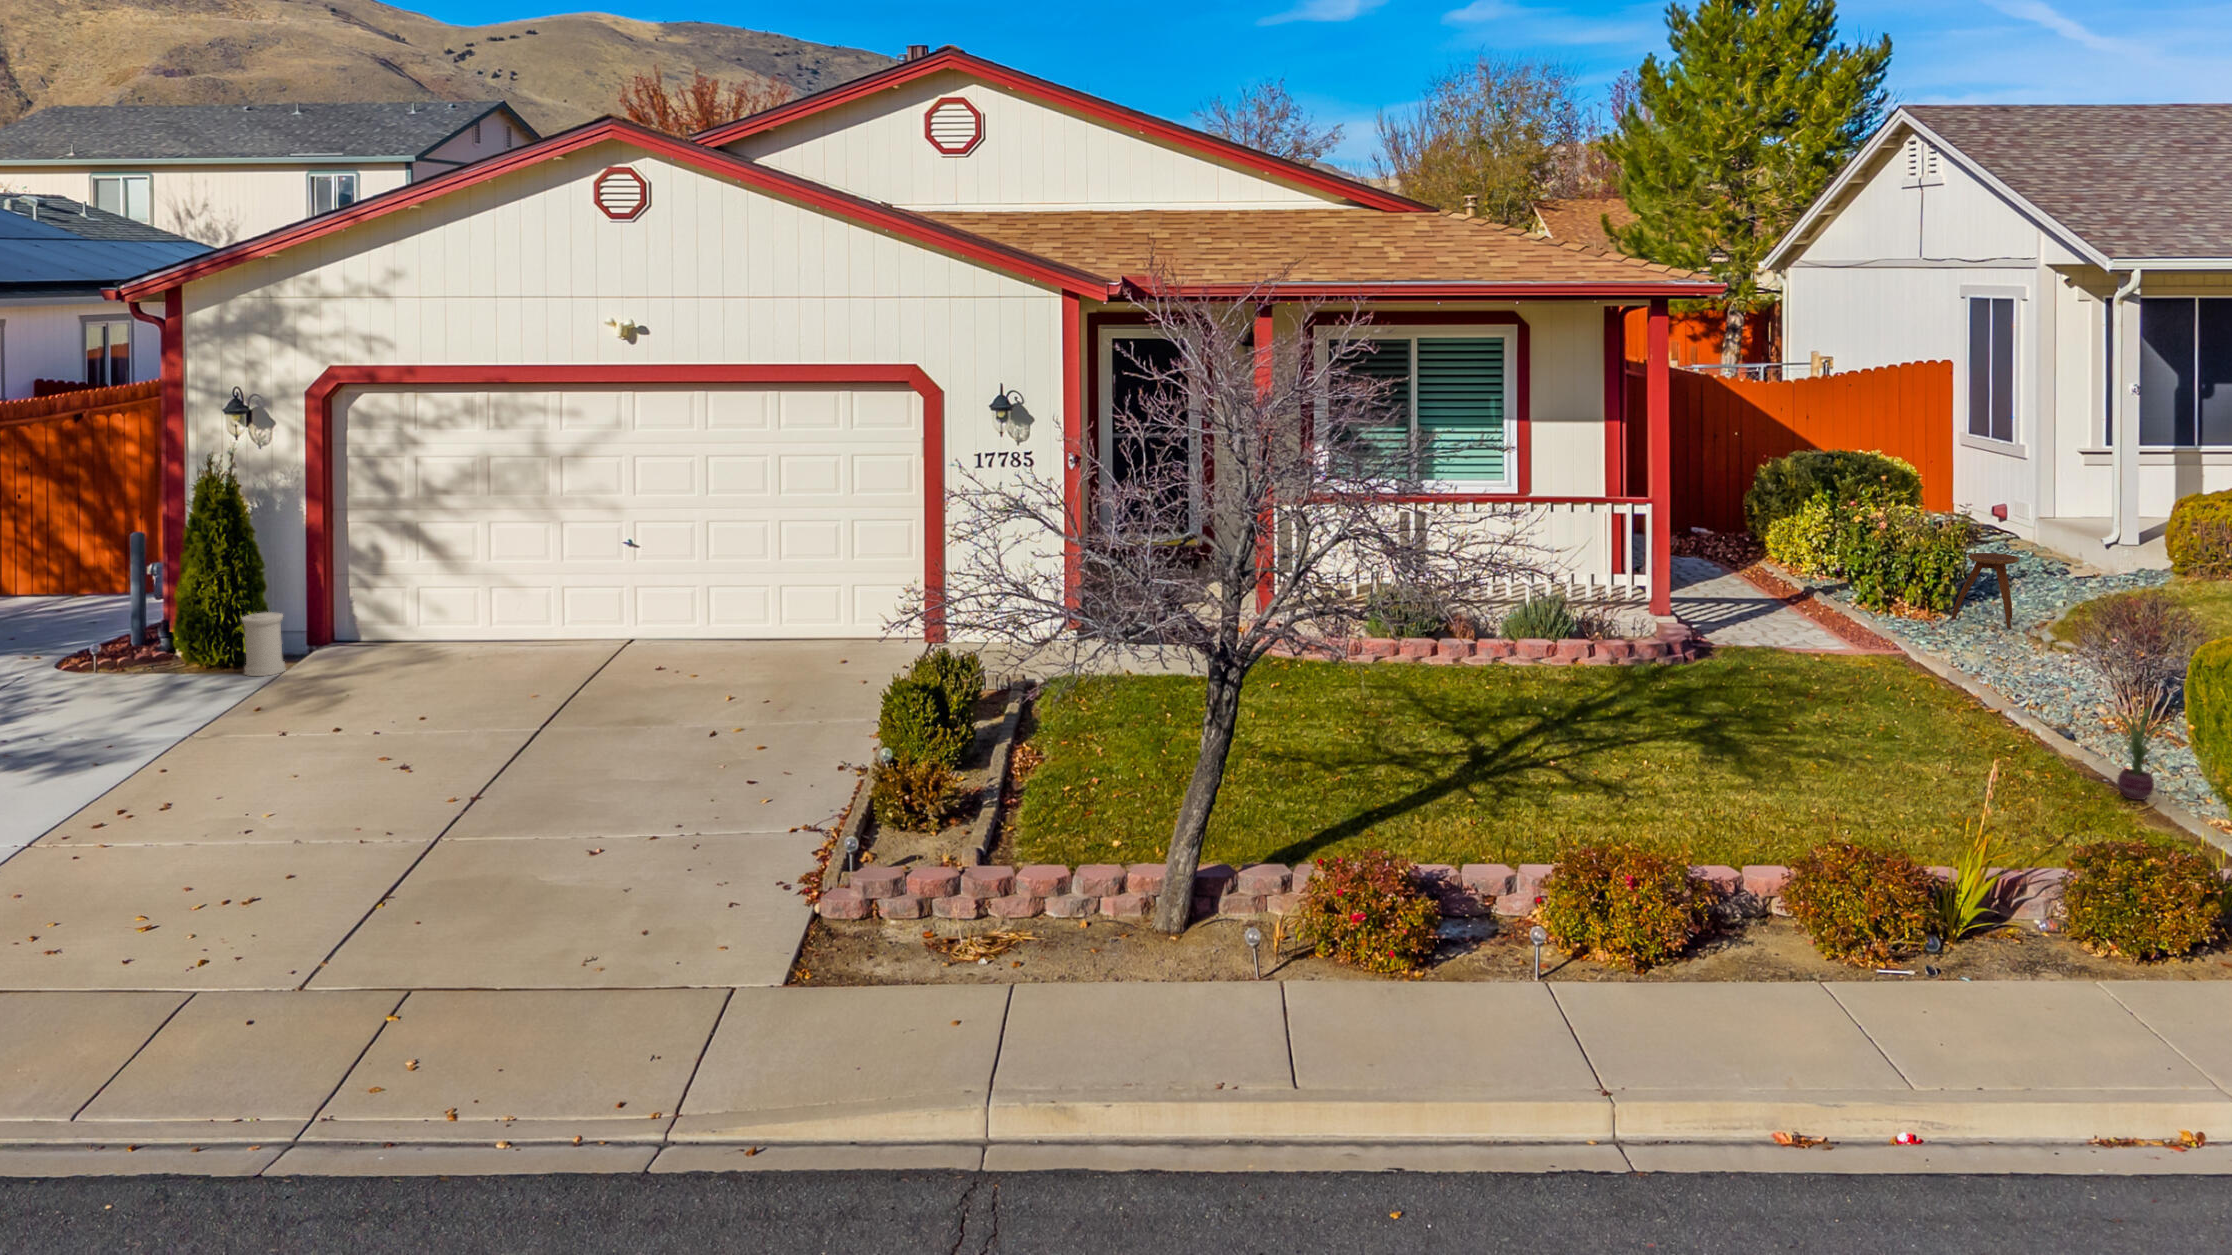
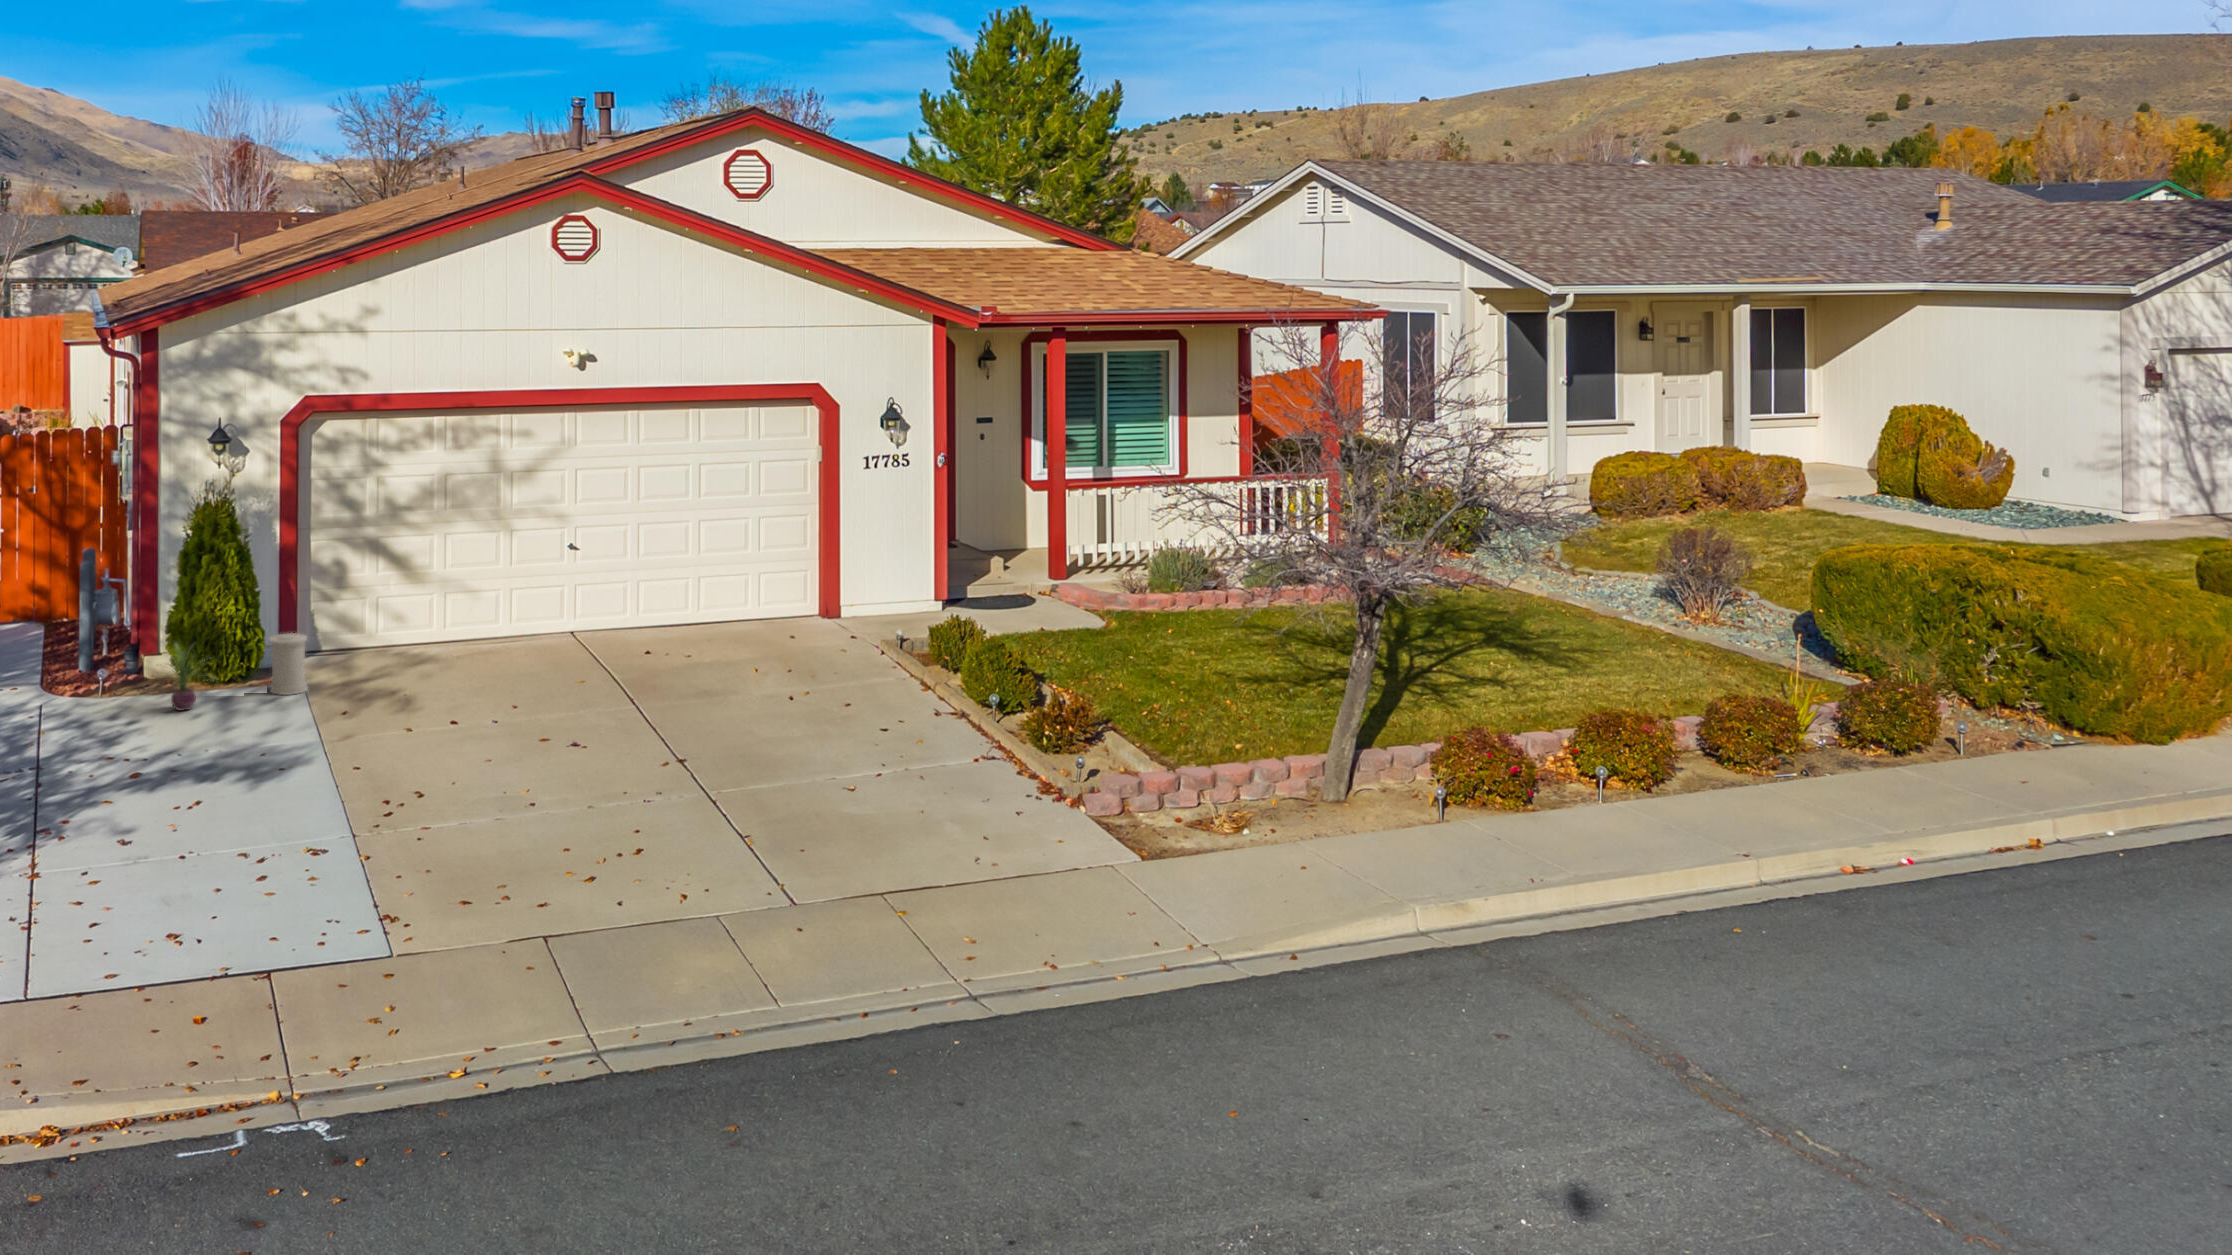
stool: present [1951,553,2019,629] -> none [1497,508,1544,562]
decorative plant: present [2097,707,2166,800] -> present [149,643,211,711]

